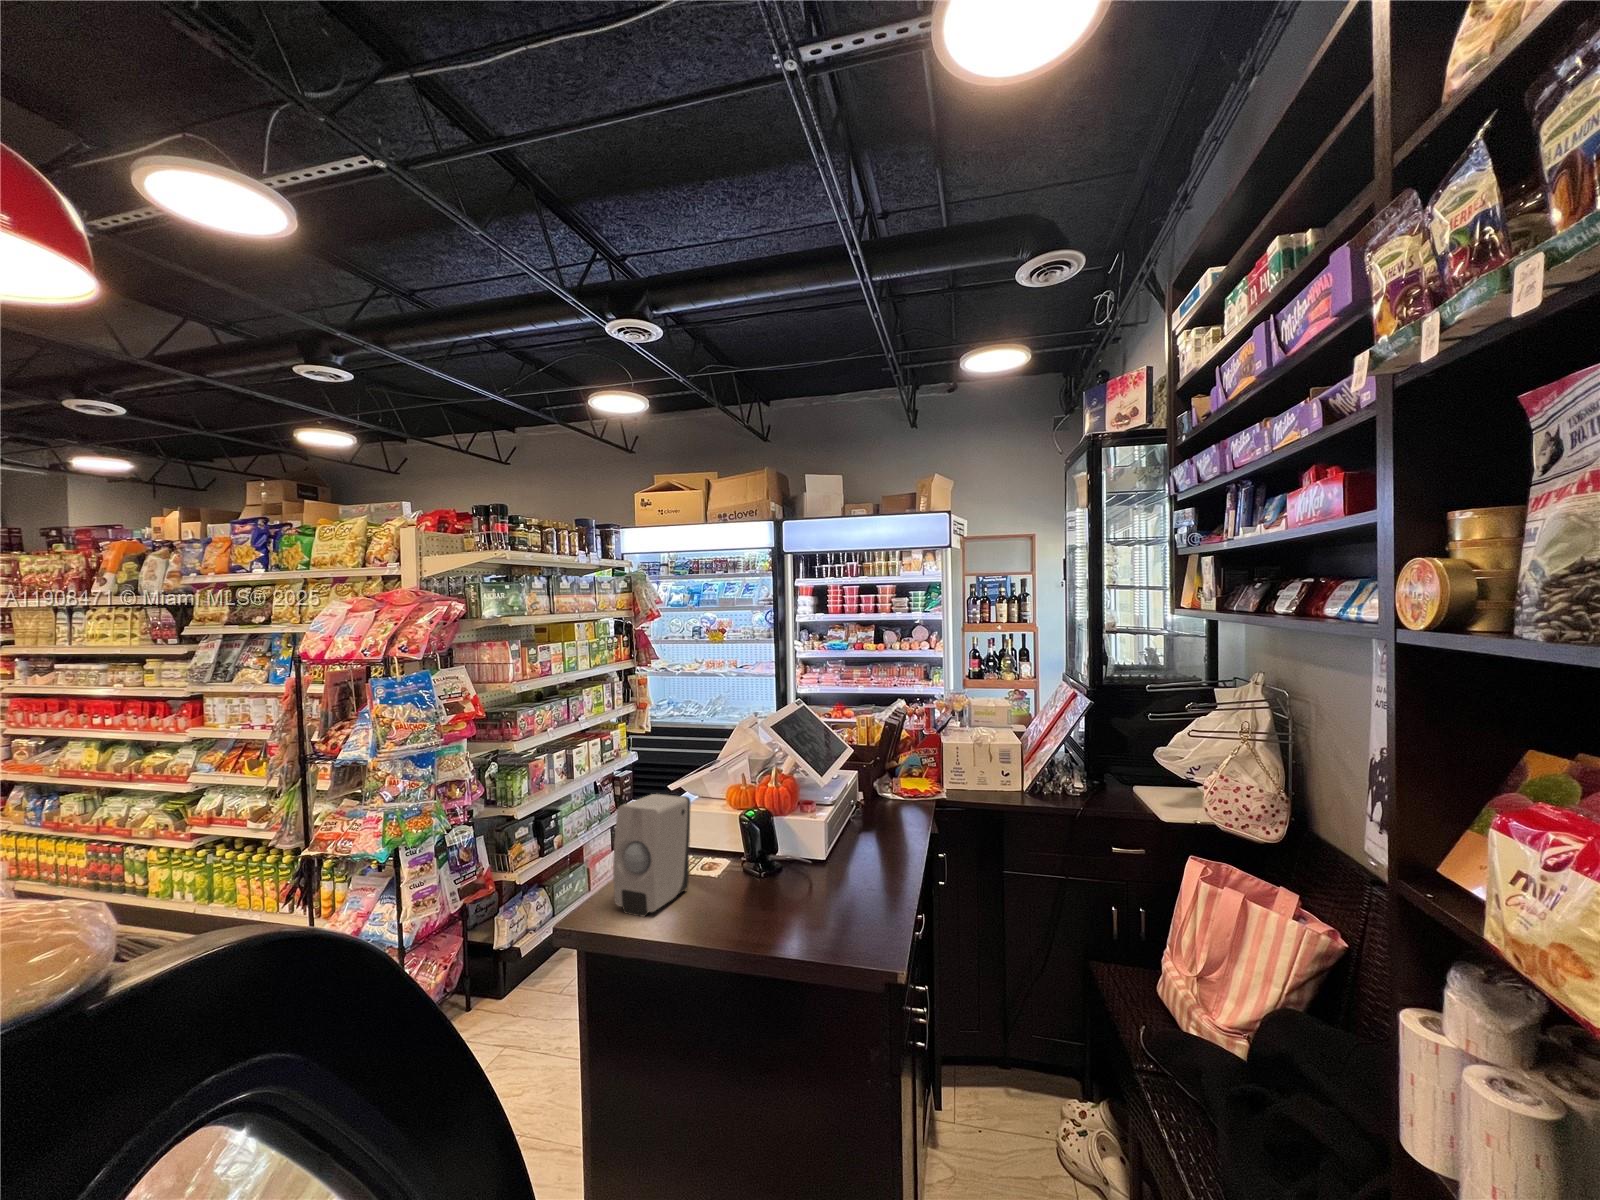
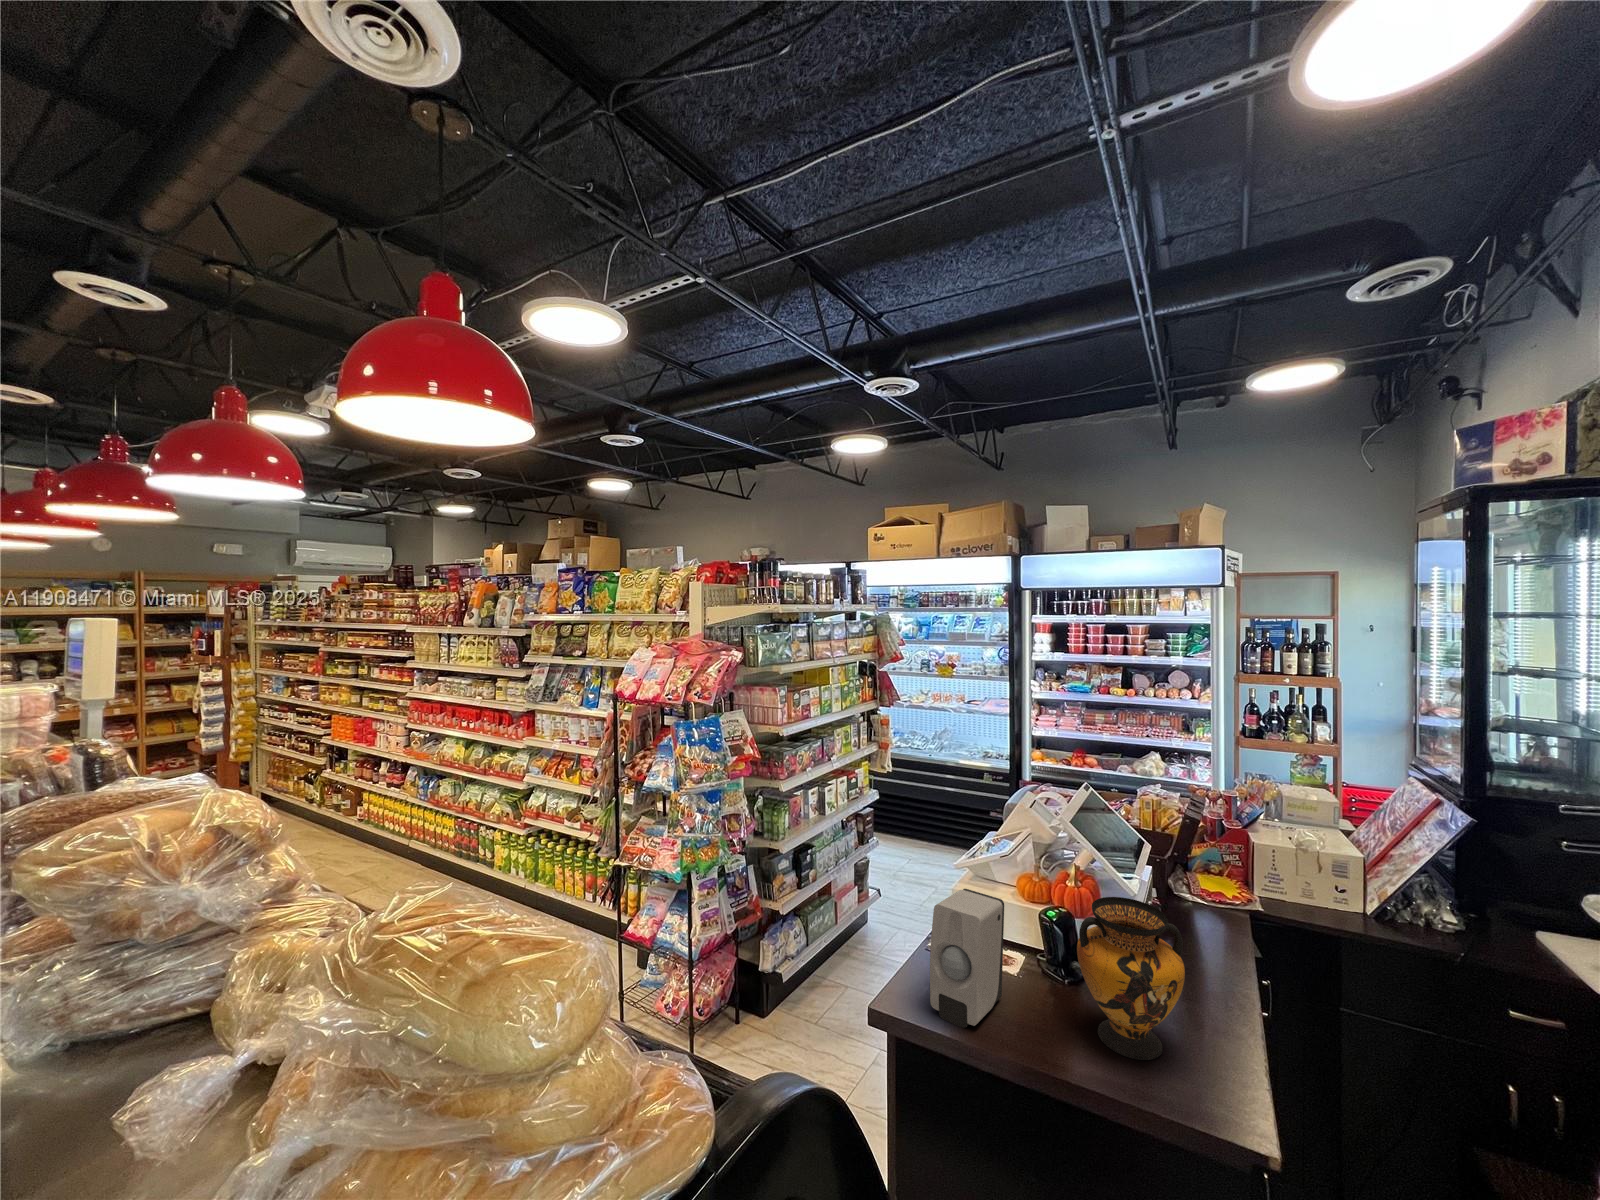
vase: none [749,778,834,912] -> present [1077,897,1185,1060]

